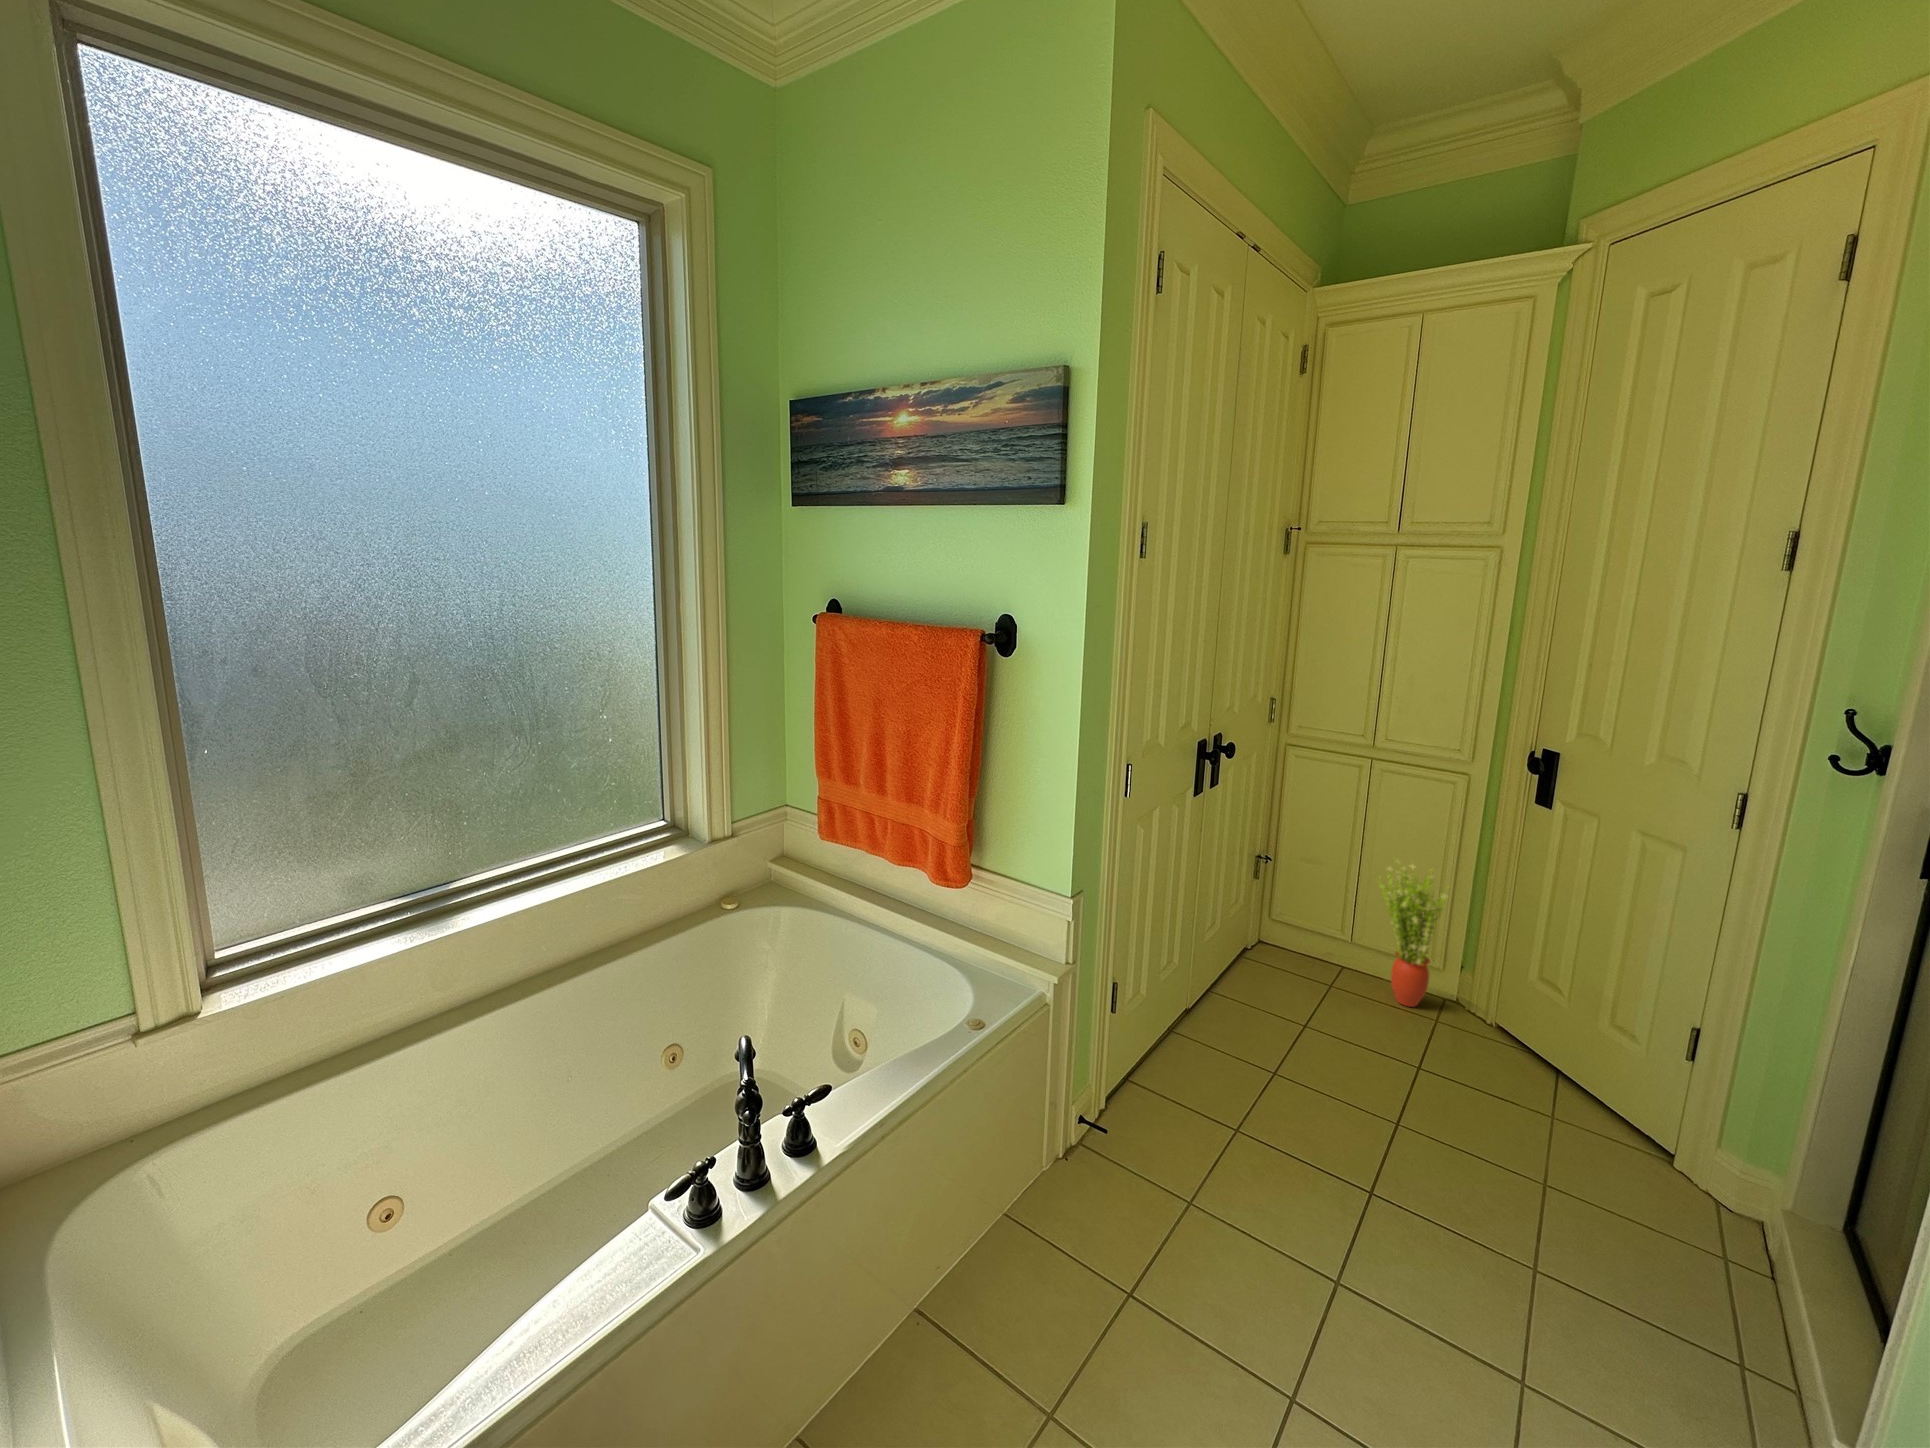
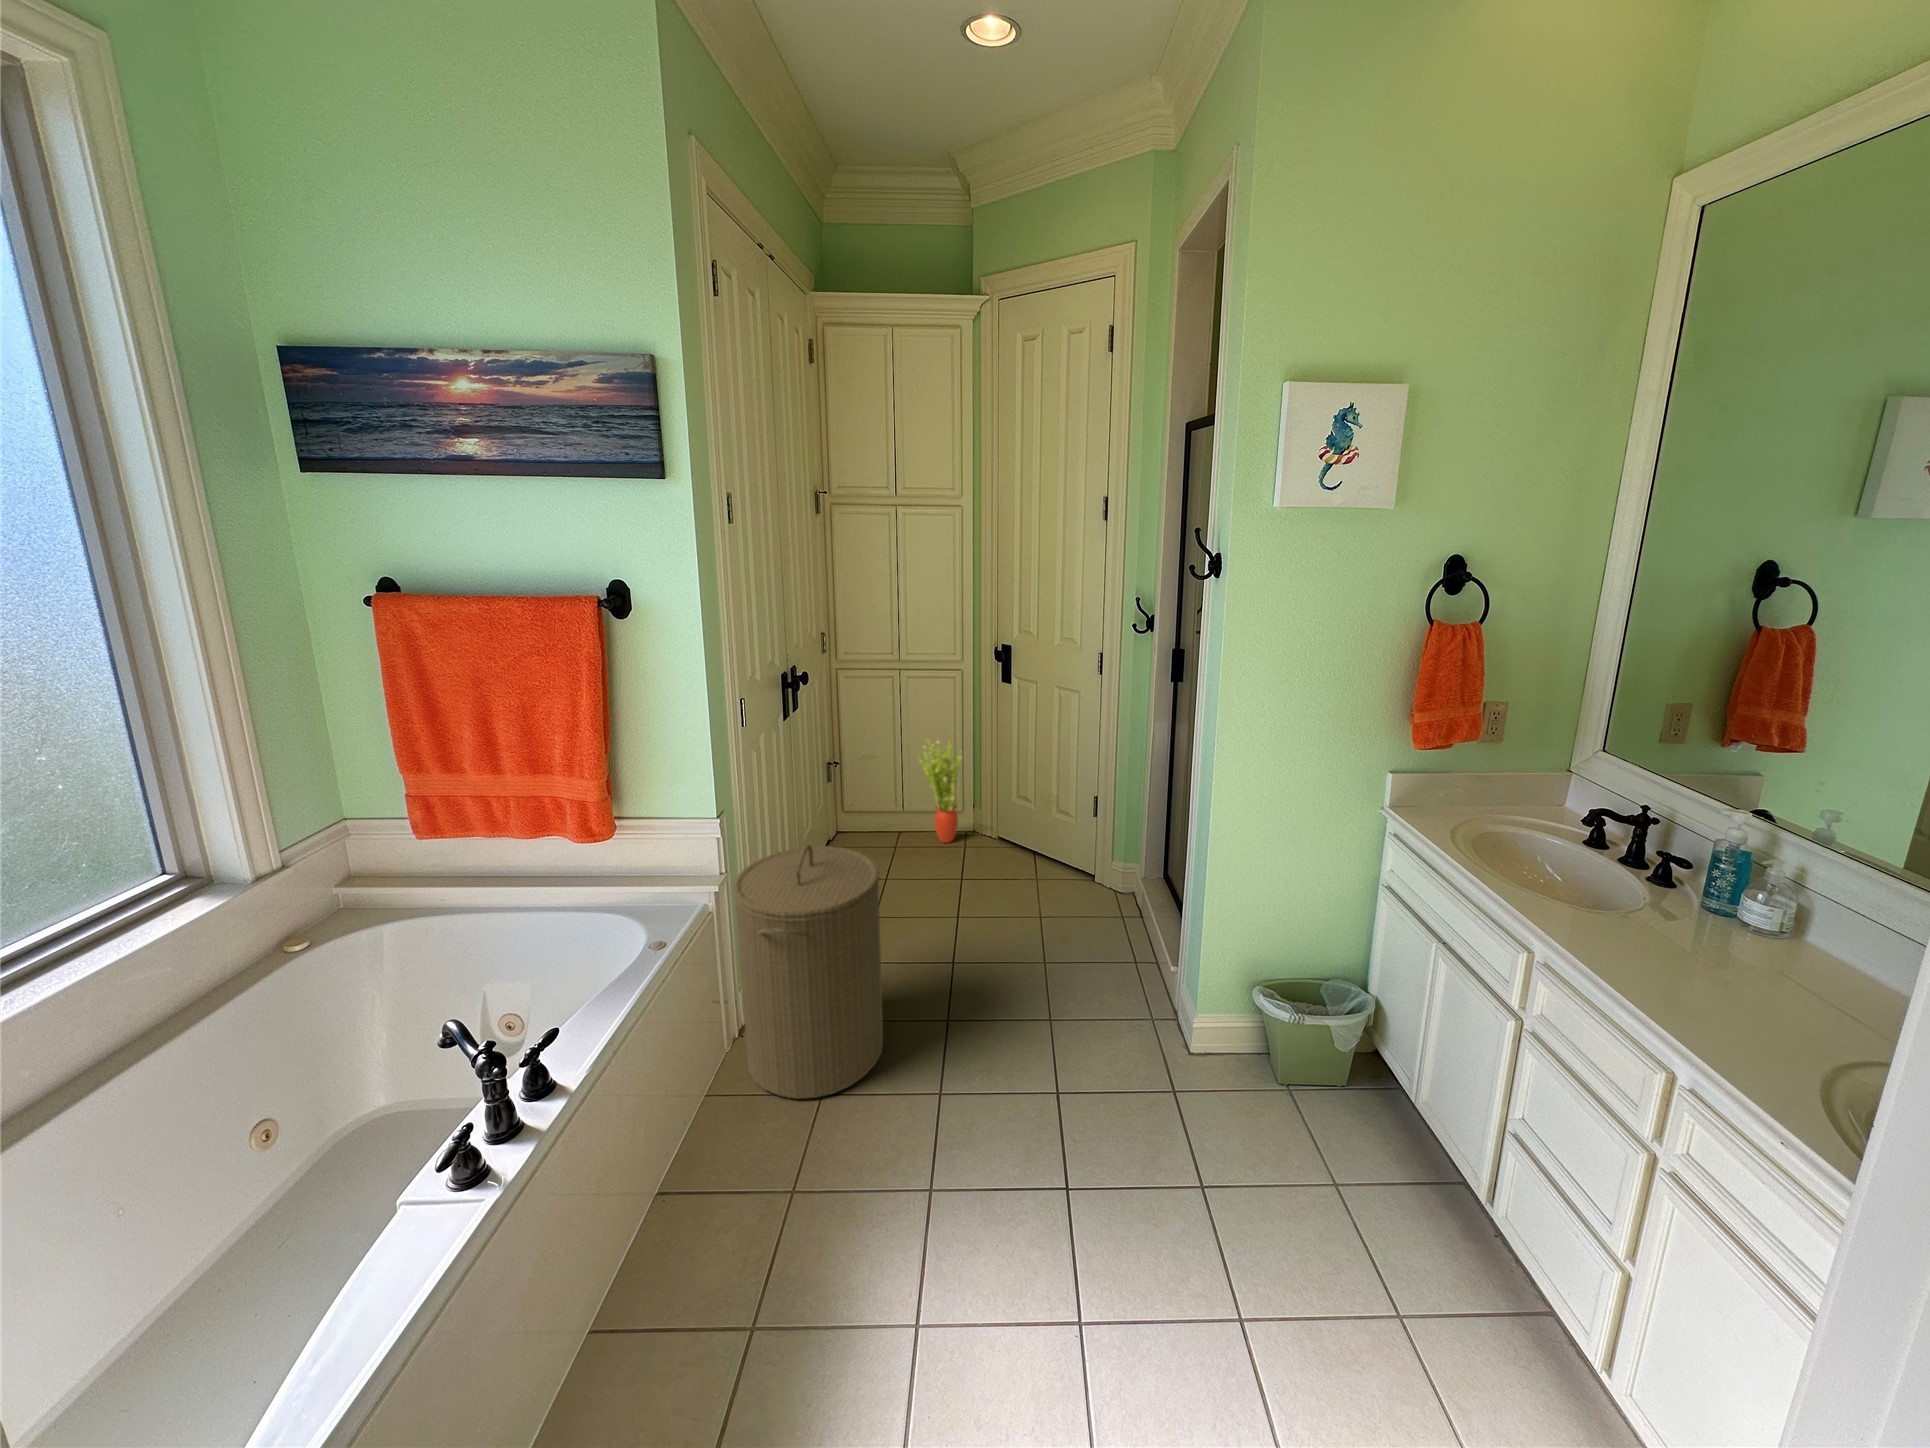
laundry hamper: none [1059,959,1258,1306] -> present [733,845,883,1099]

